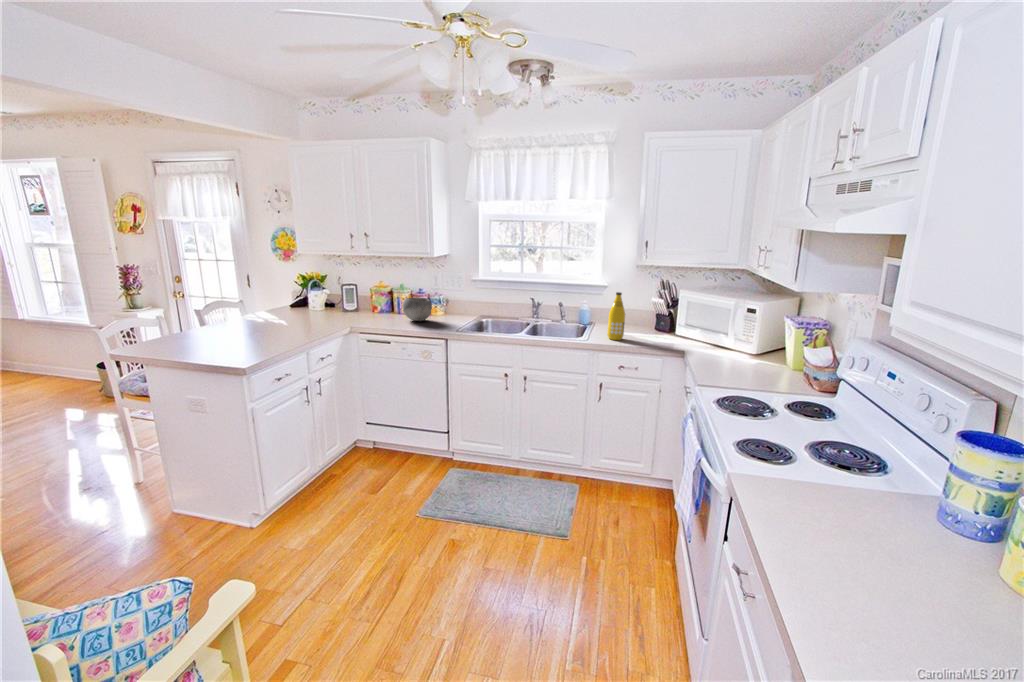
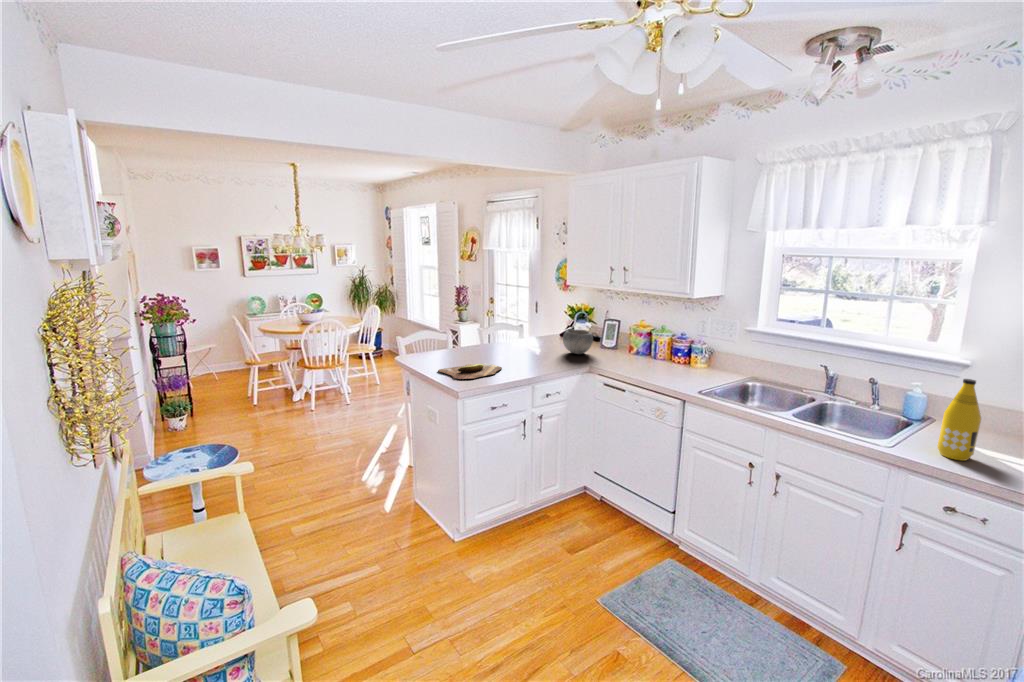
bowl: present [403,297,432,321] -> present [563,330,593,354]
cutting board: none [197,336,271,353] -> present [438,363,502,379]

